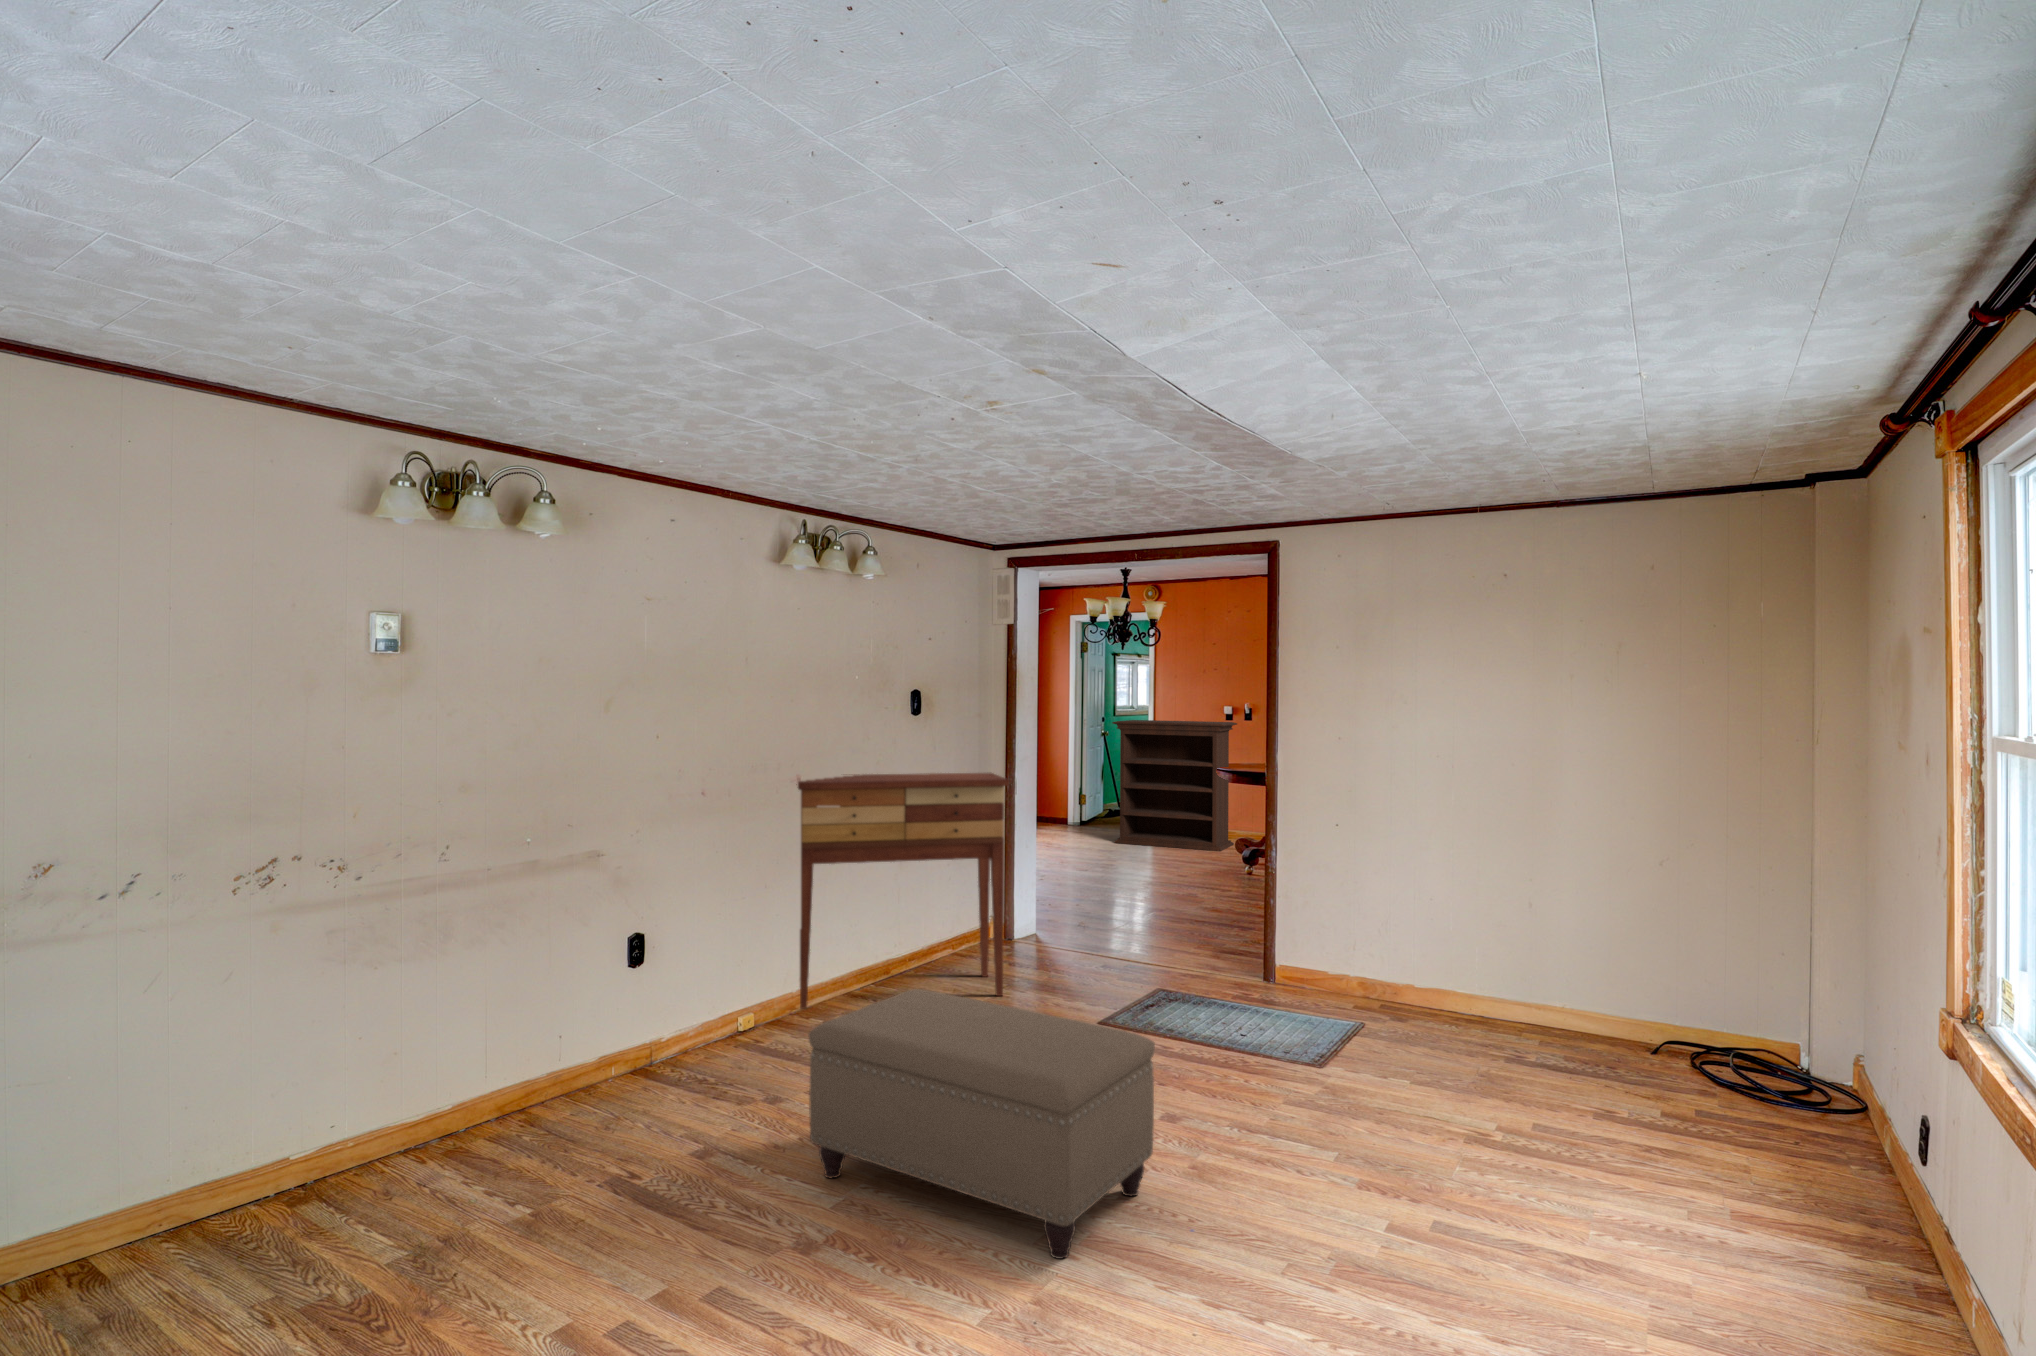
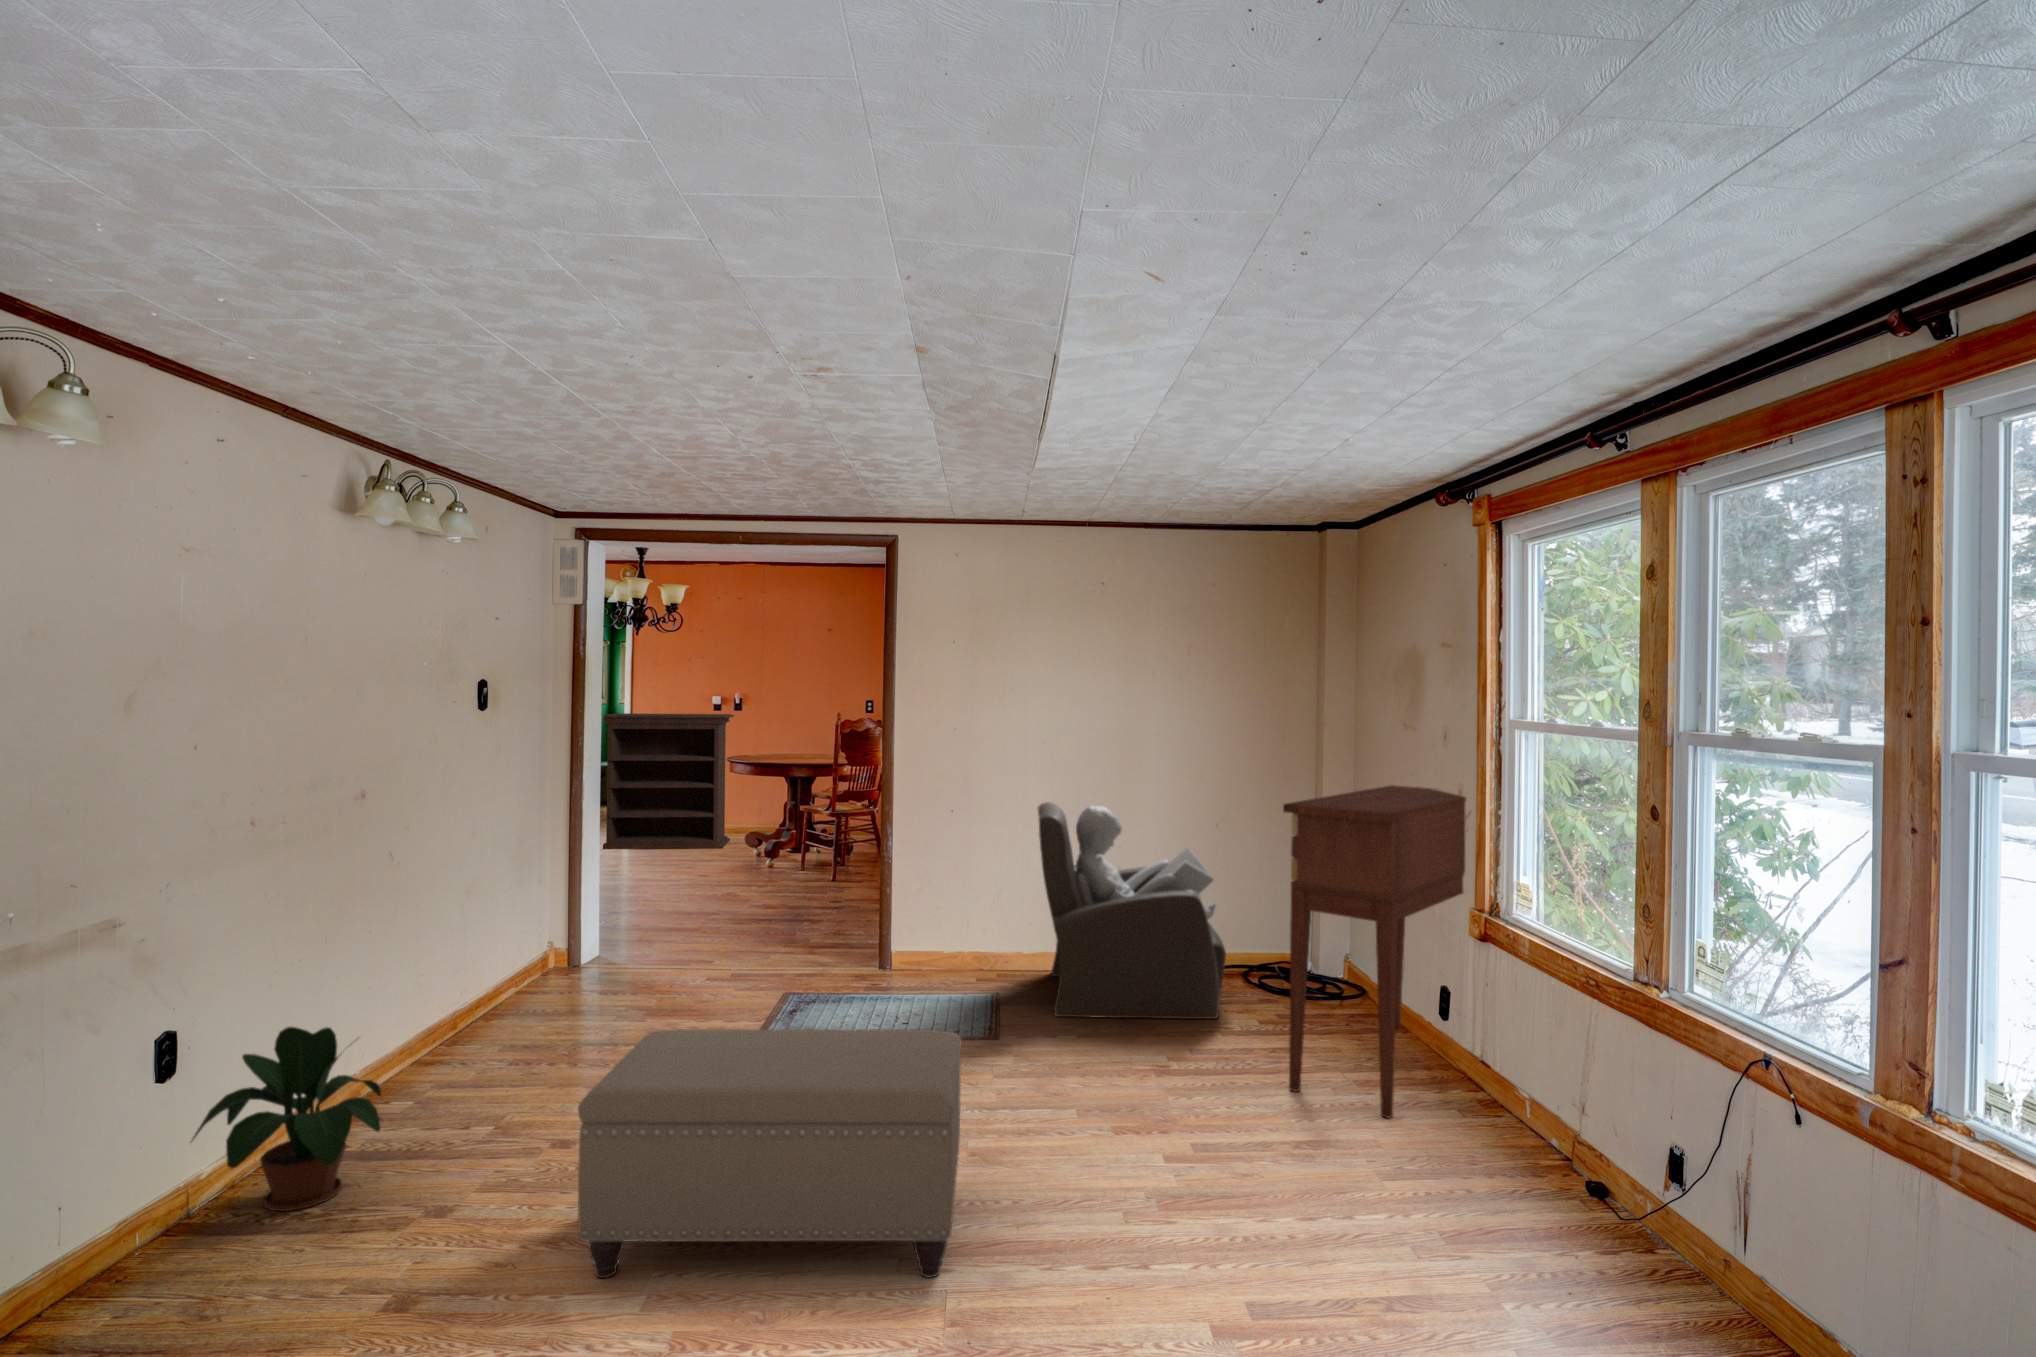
console table: present [798,773,1009,1009] -> present [1283,785,1466,1118]
armchair: none [1393,825,1646,1101] -> present [1037,802,1226,1019]
potted plant: none [645,942,773,1077] -> present [191,1027,382,1211]

